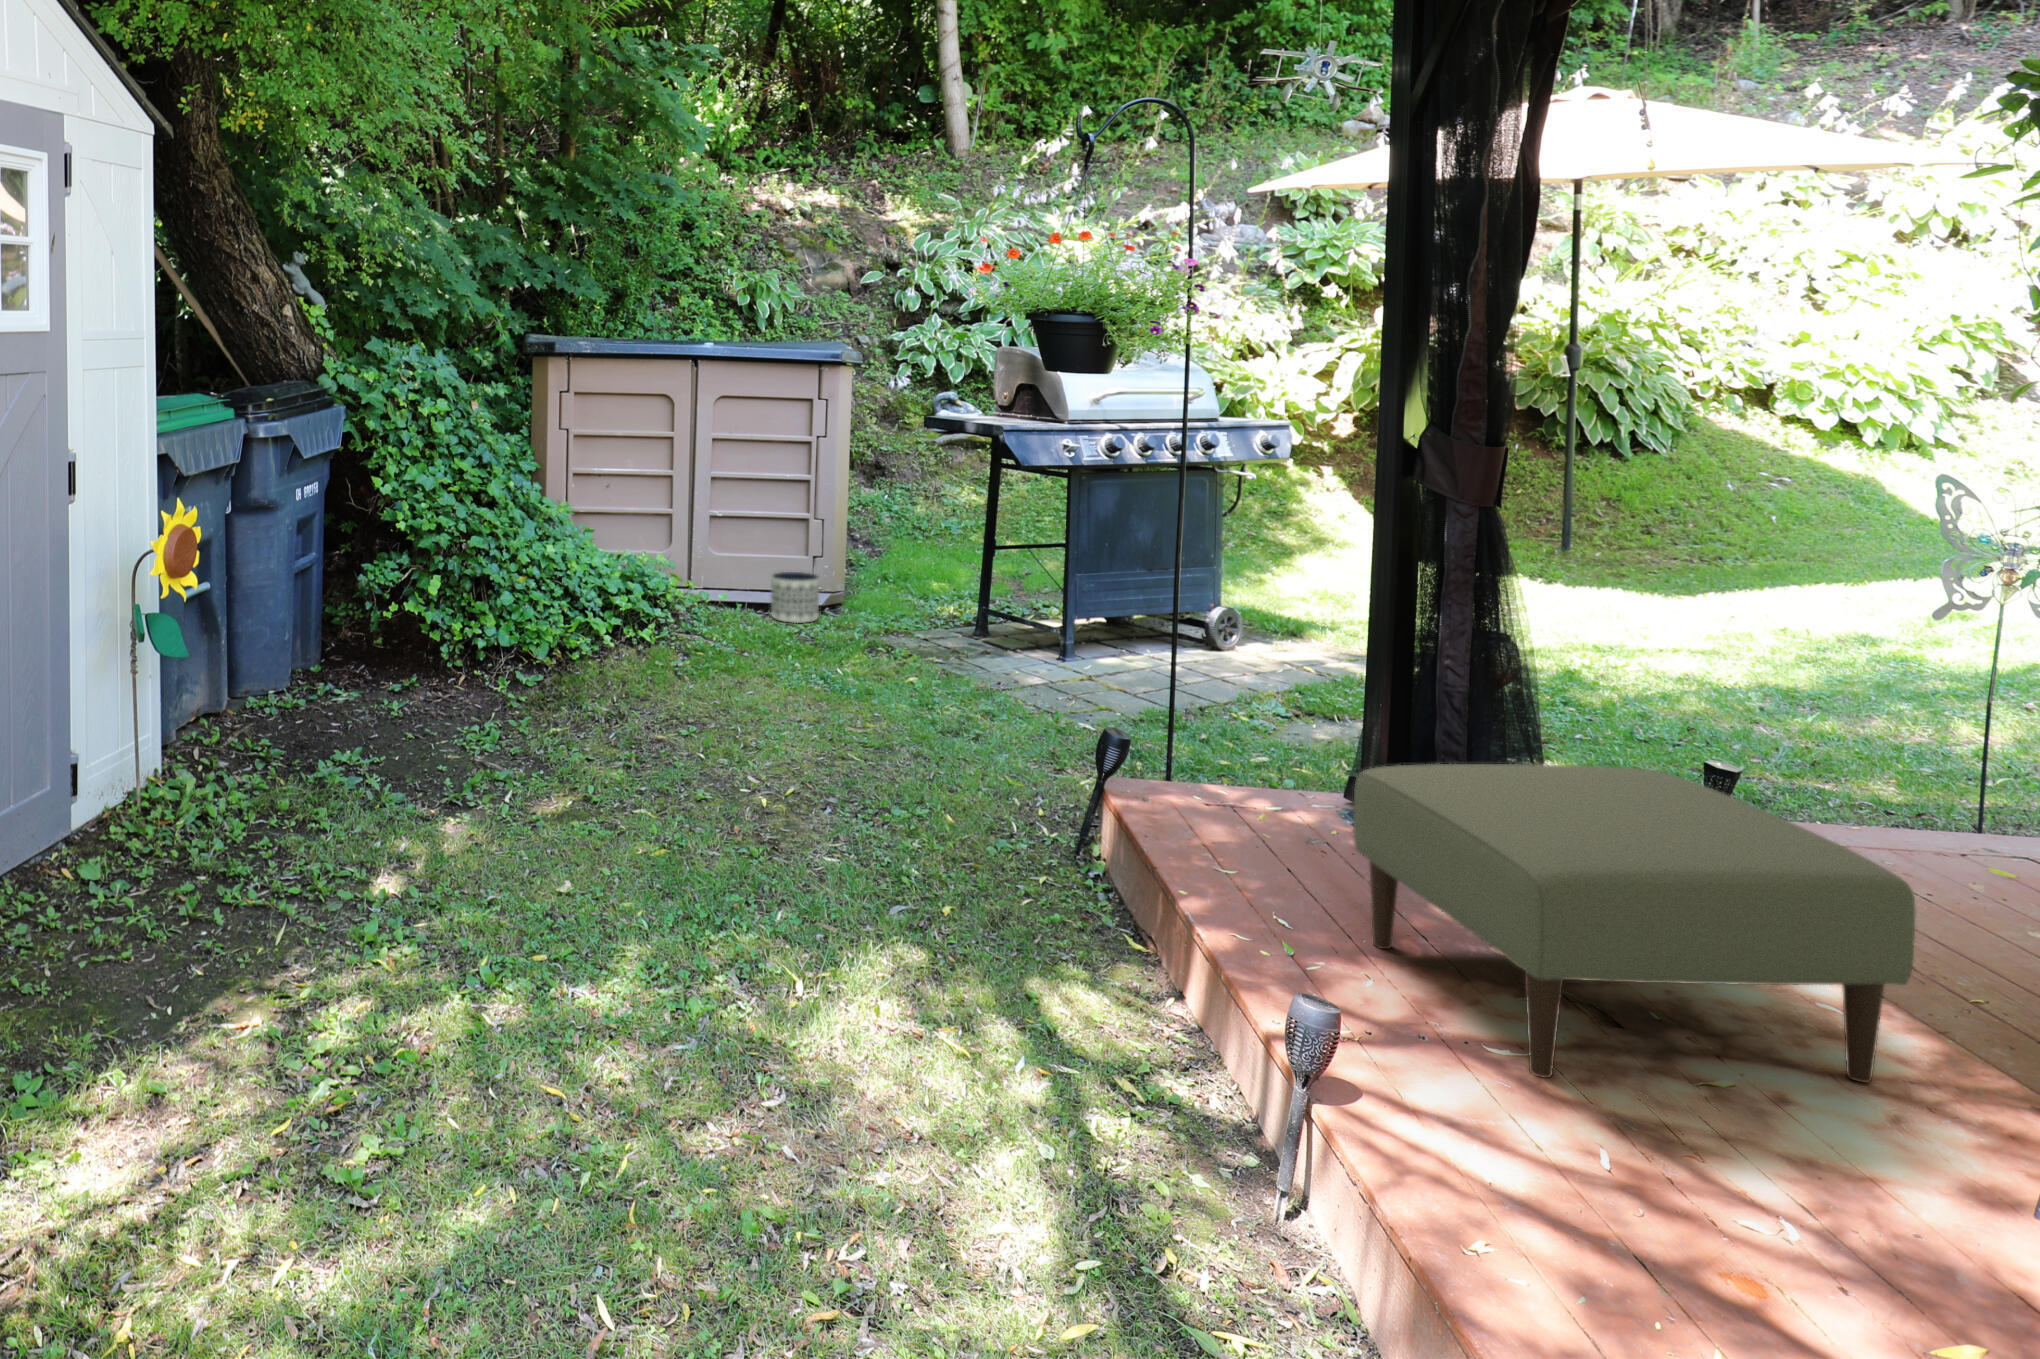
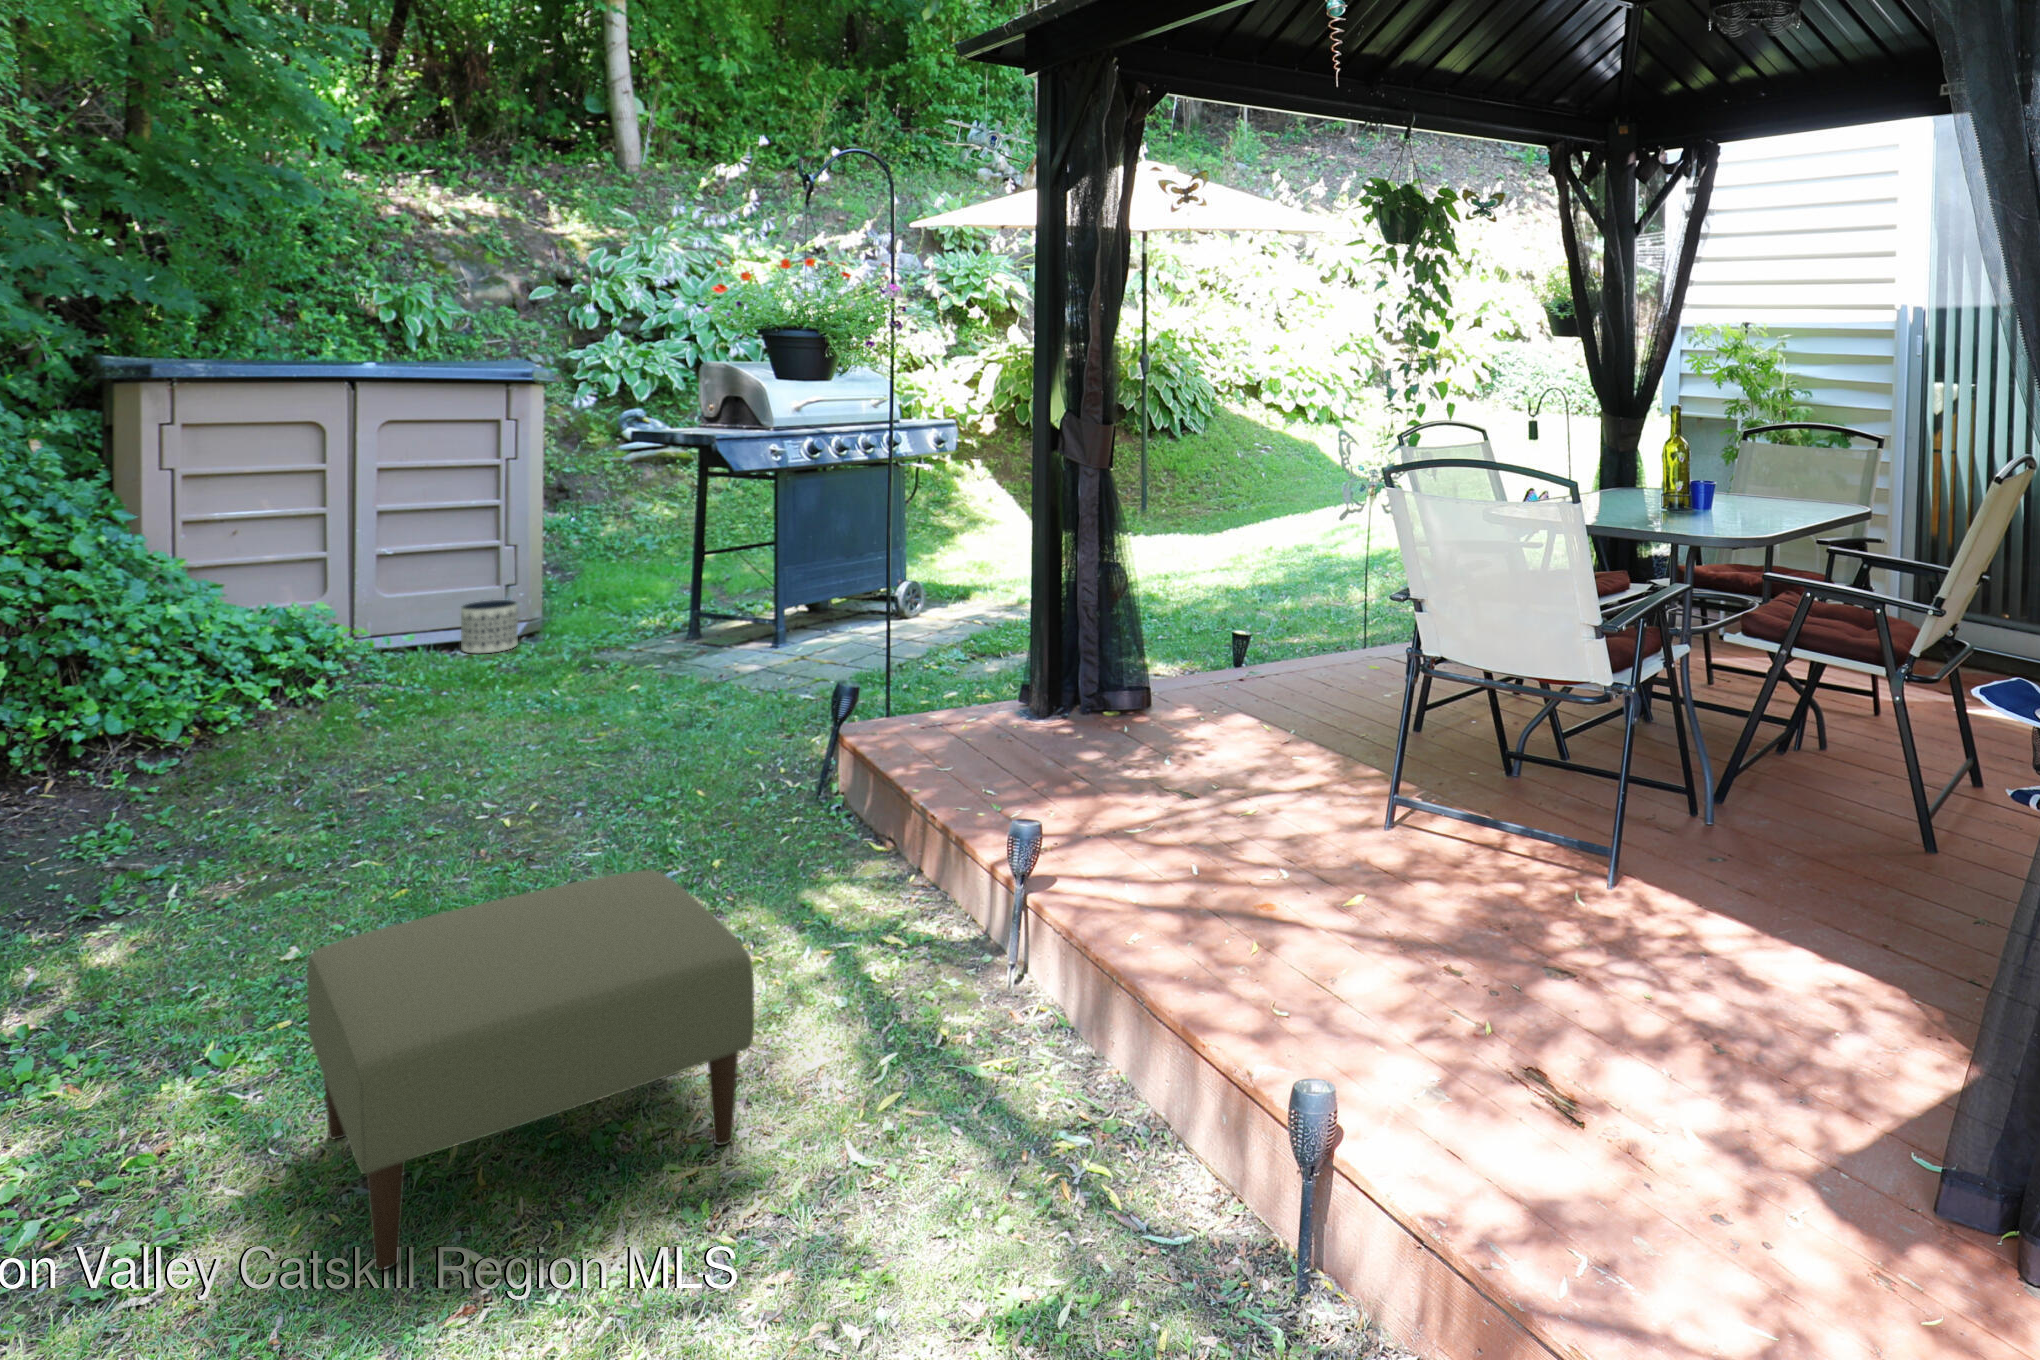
ottoman: present [1353,764,1915,1083] -> present [307,870,754,1270]

